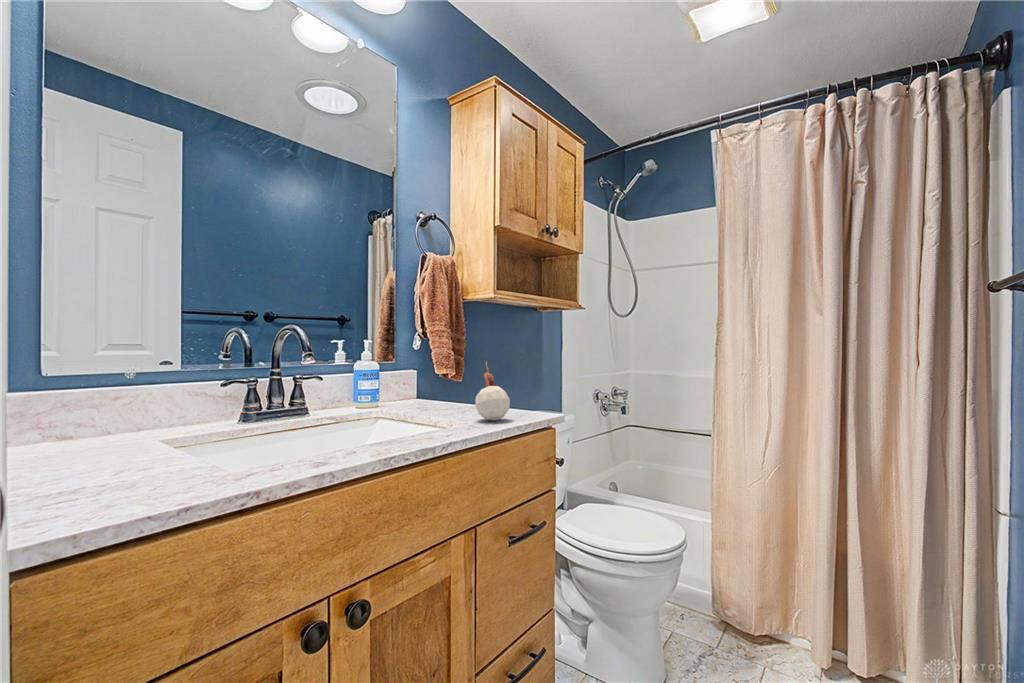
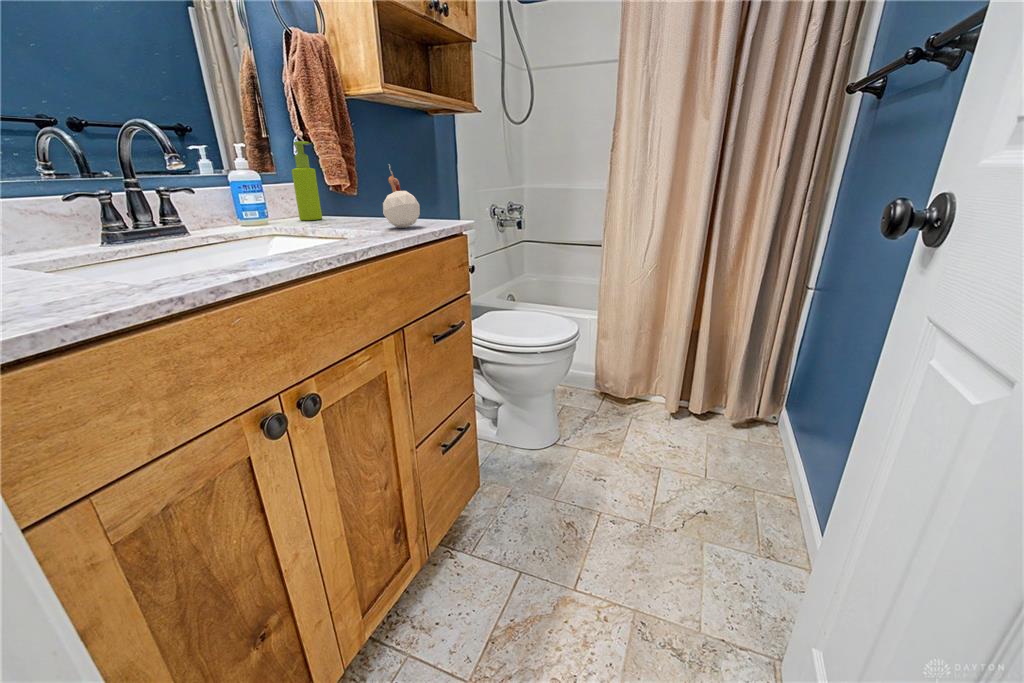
soap dispenser: none [407,338,427,405] -> present [292,141,322,220]

